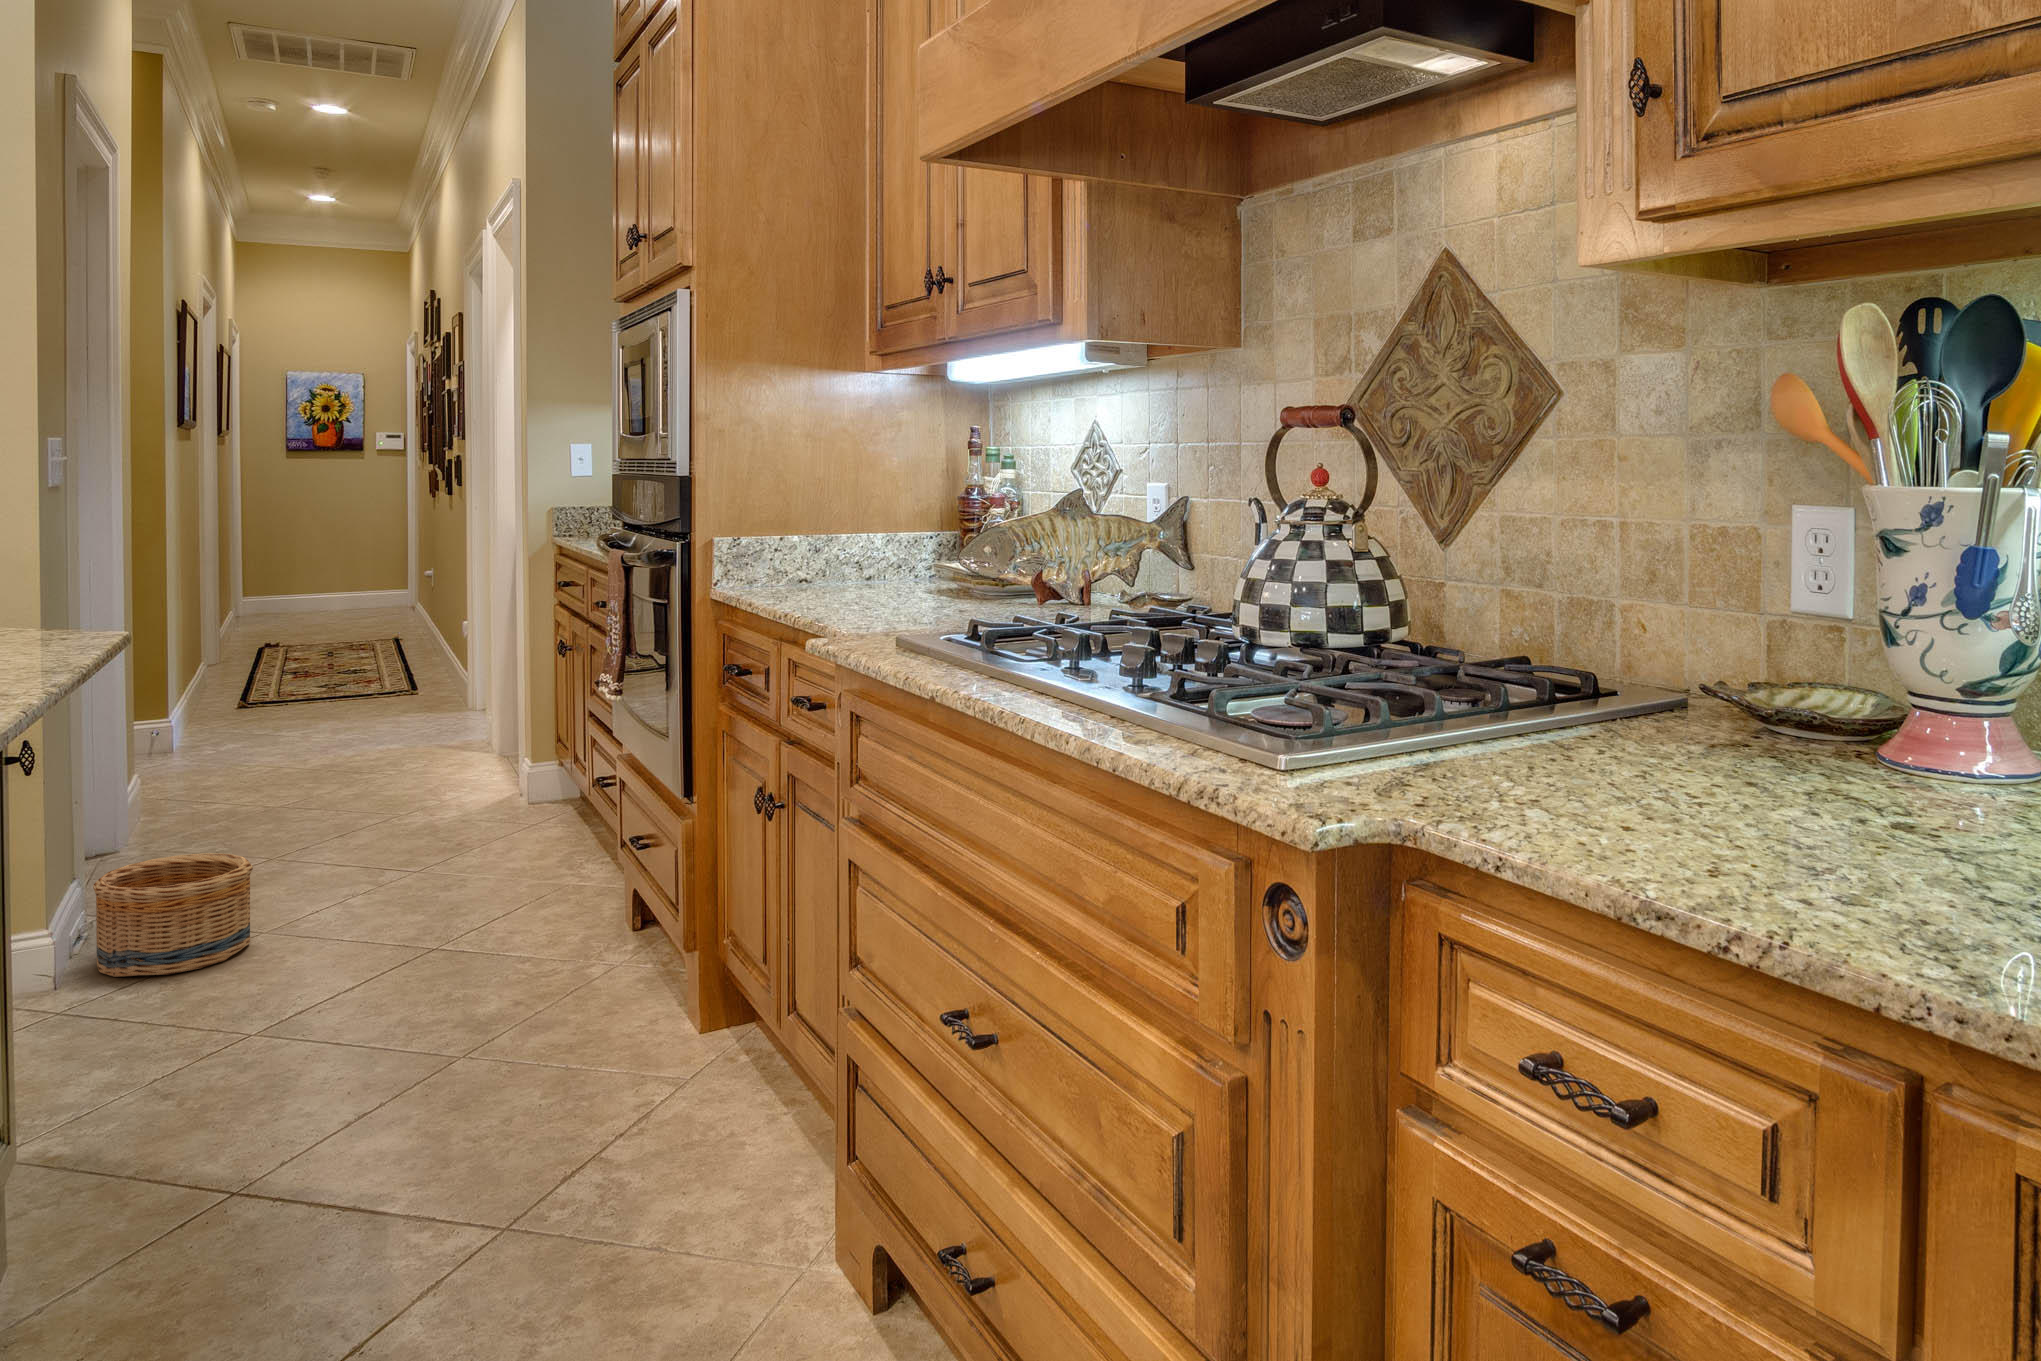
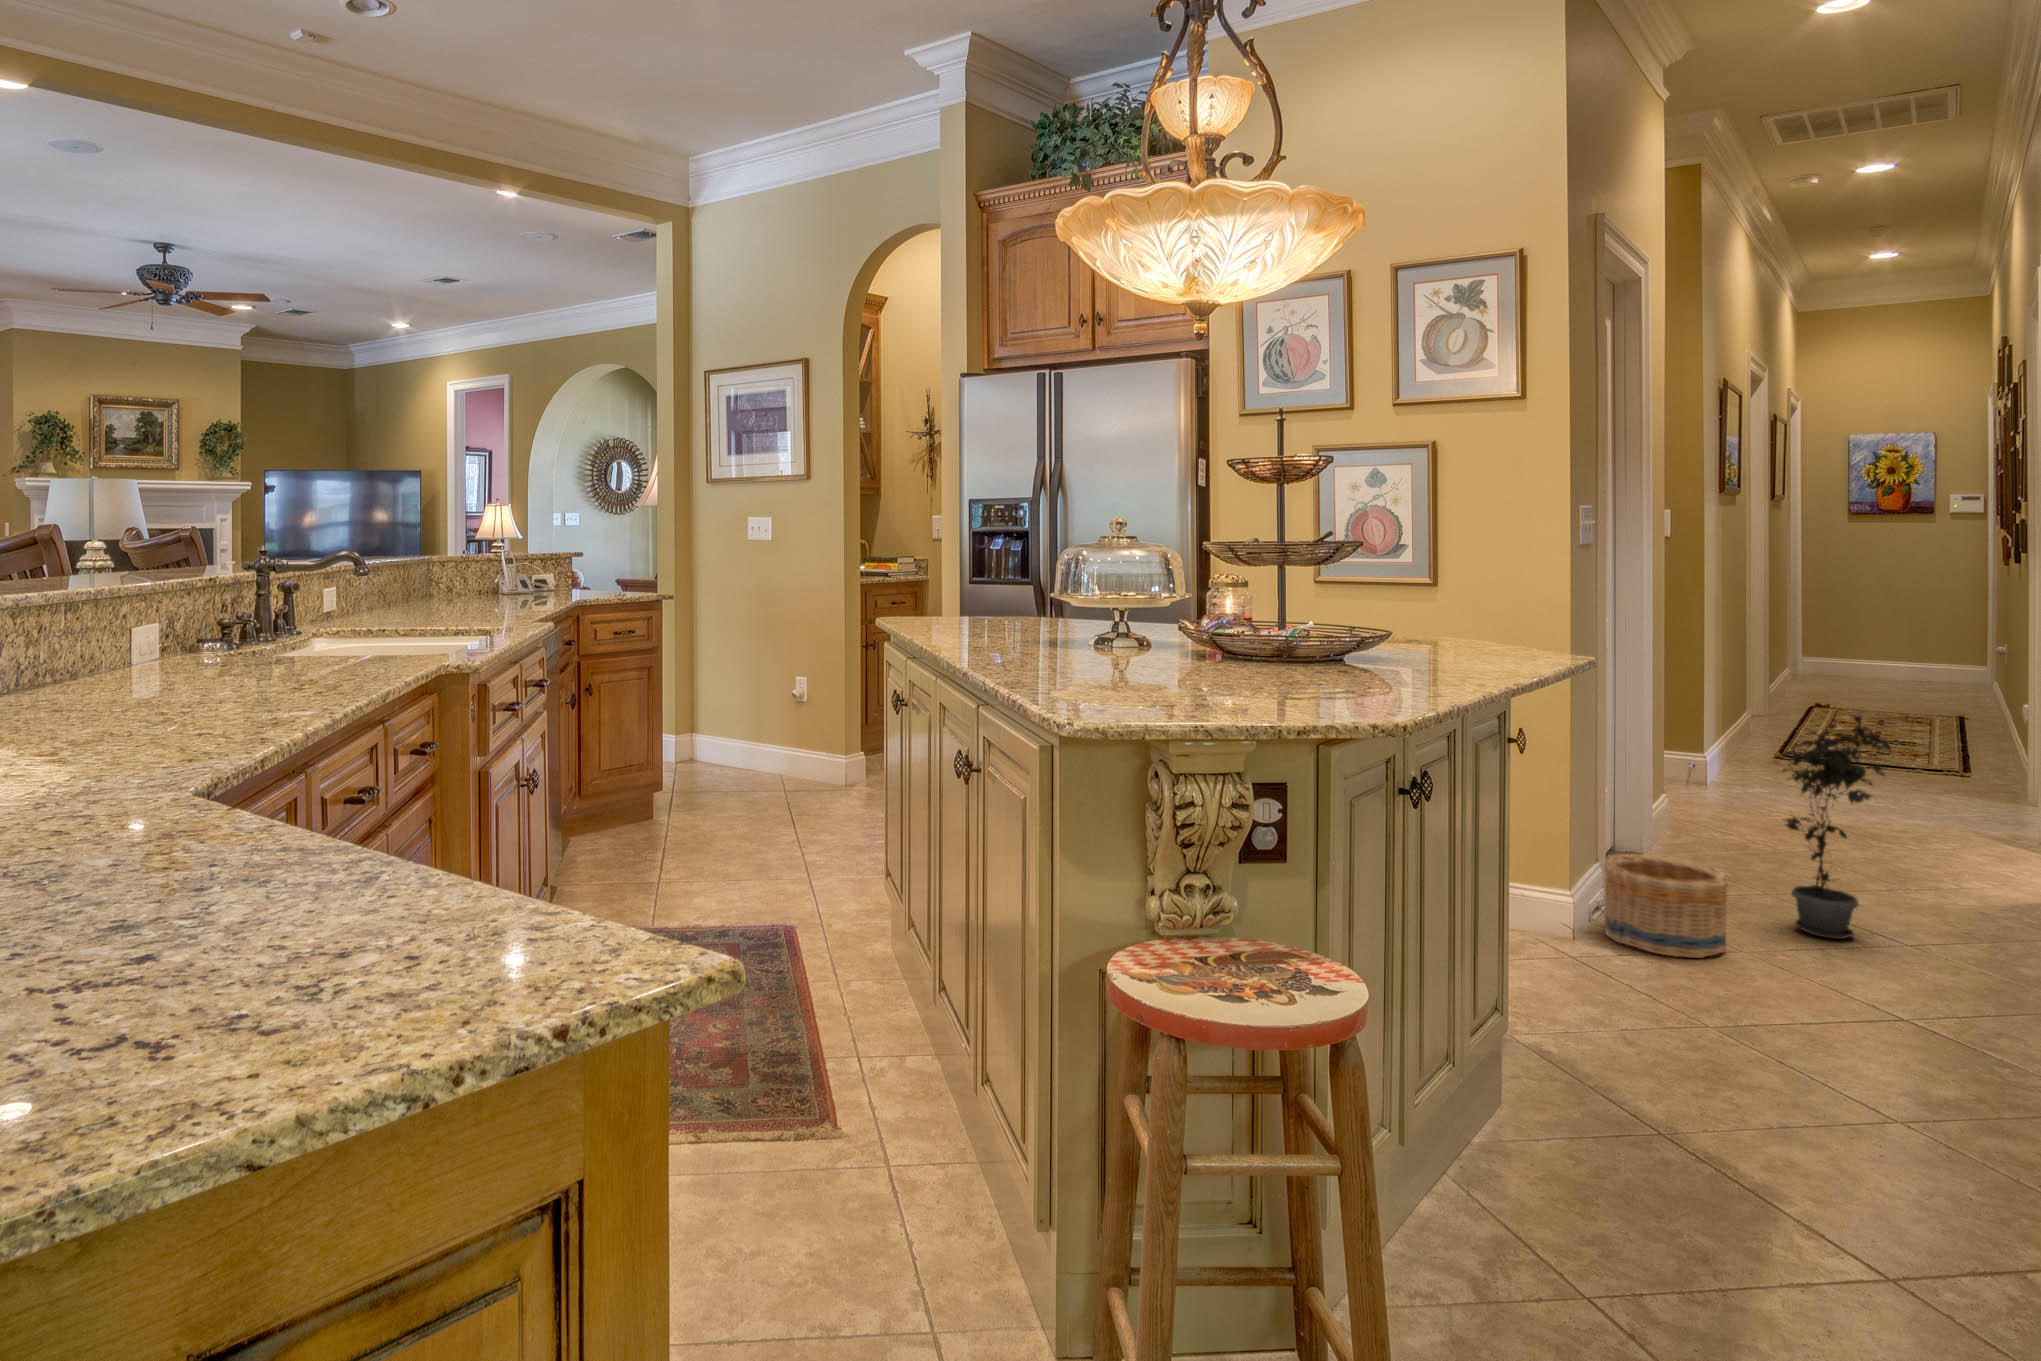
potted plant: none [283,663,404,894] -> present [1783,716,1891,939]

